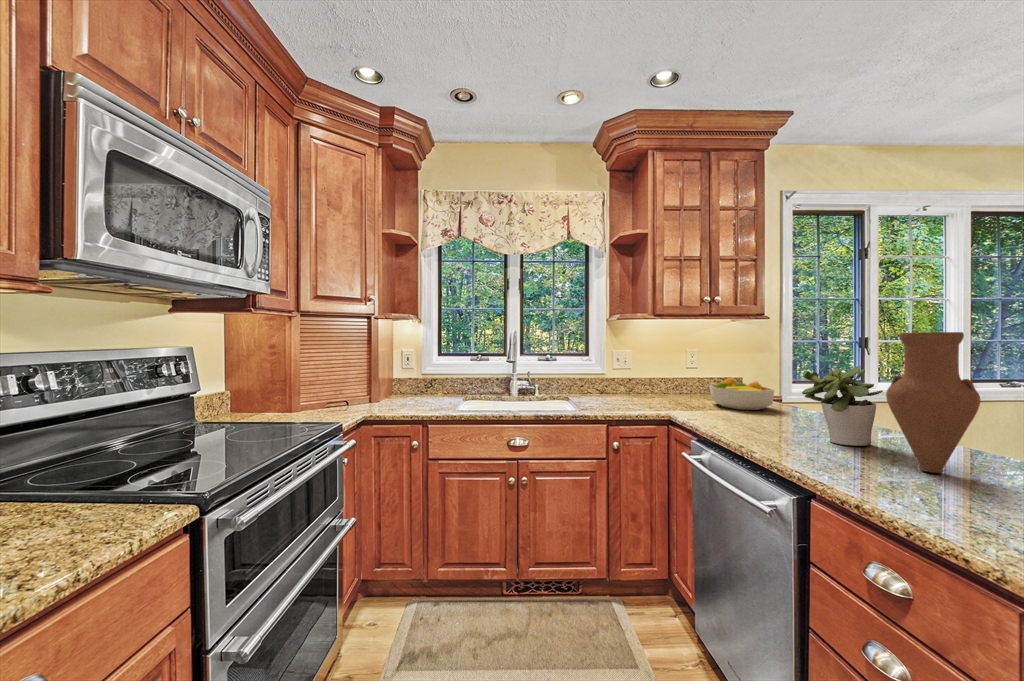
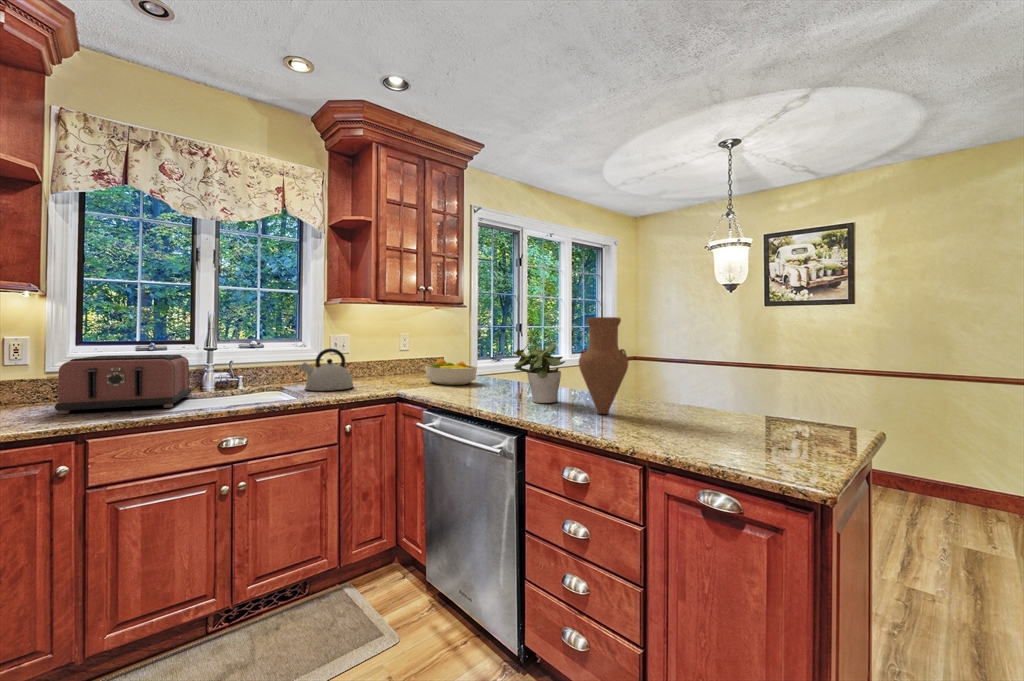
kettle: none [579,364,629,405] -> present [300,349,354,391]
toaster: none [419,367,498,409] -> present [55,355,191,414]

